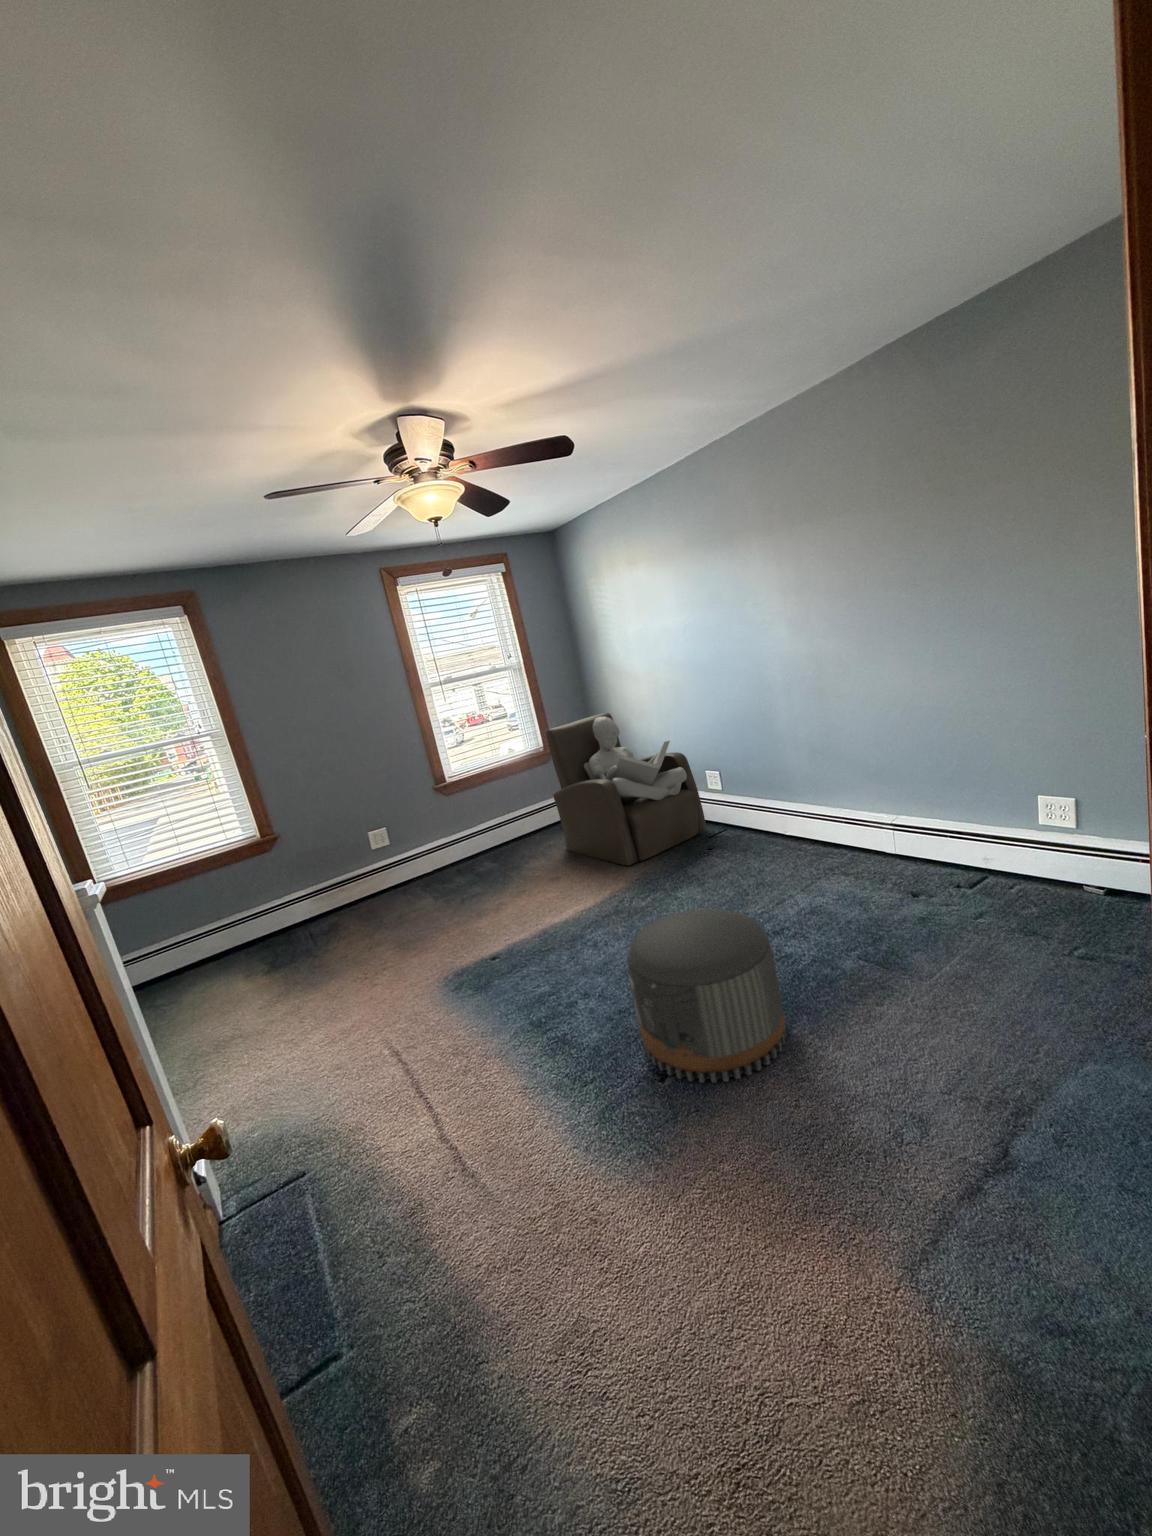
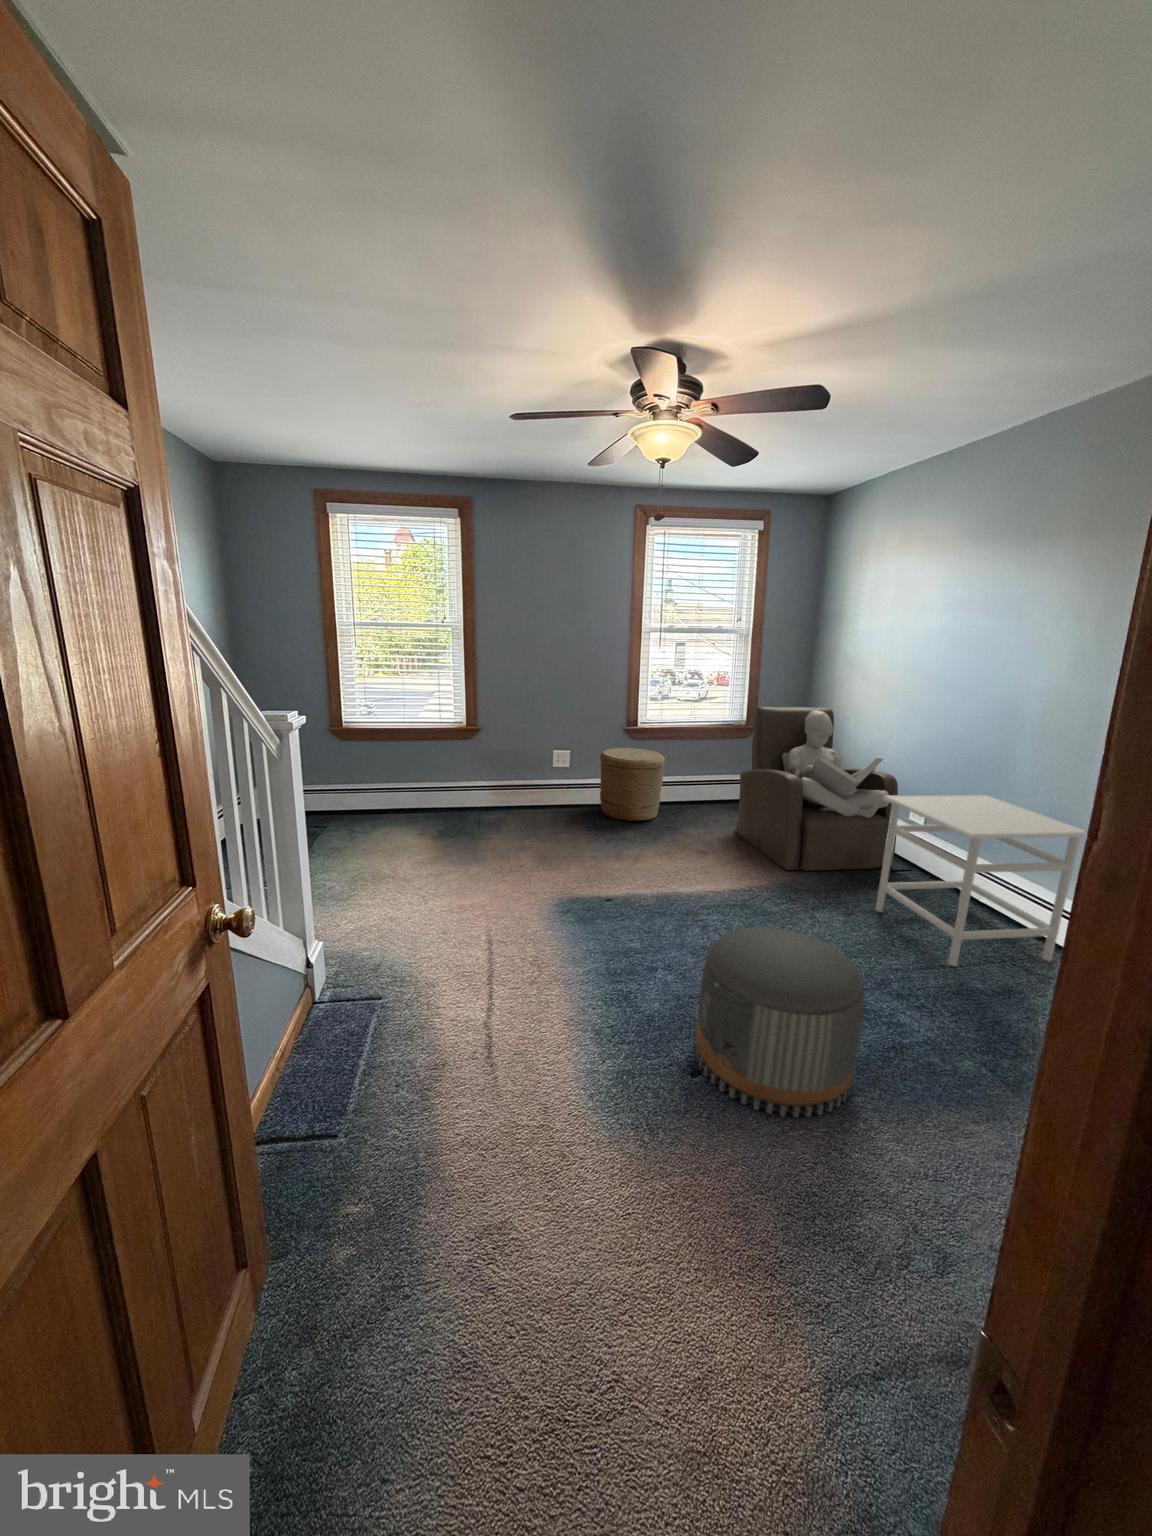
nightstand: none [690,743,854,890] -> present [876,795,1084,966]
woven basket: none [414,803,489,882] -> present [600,748,665,821]

